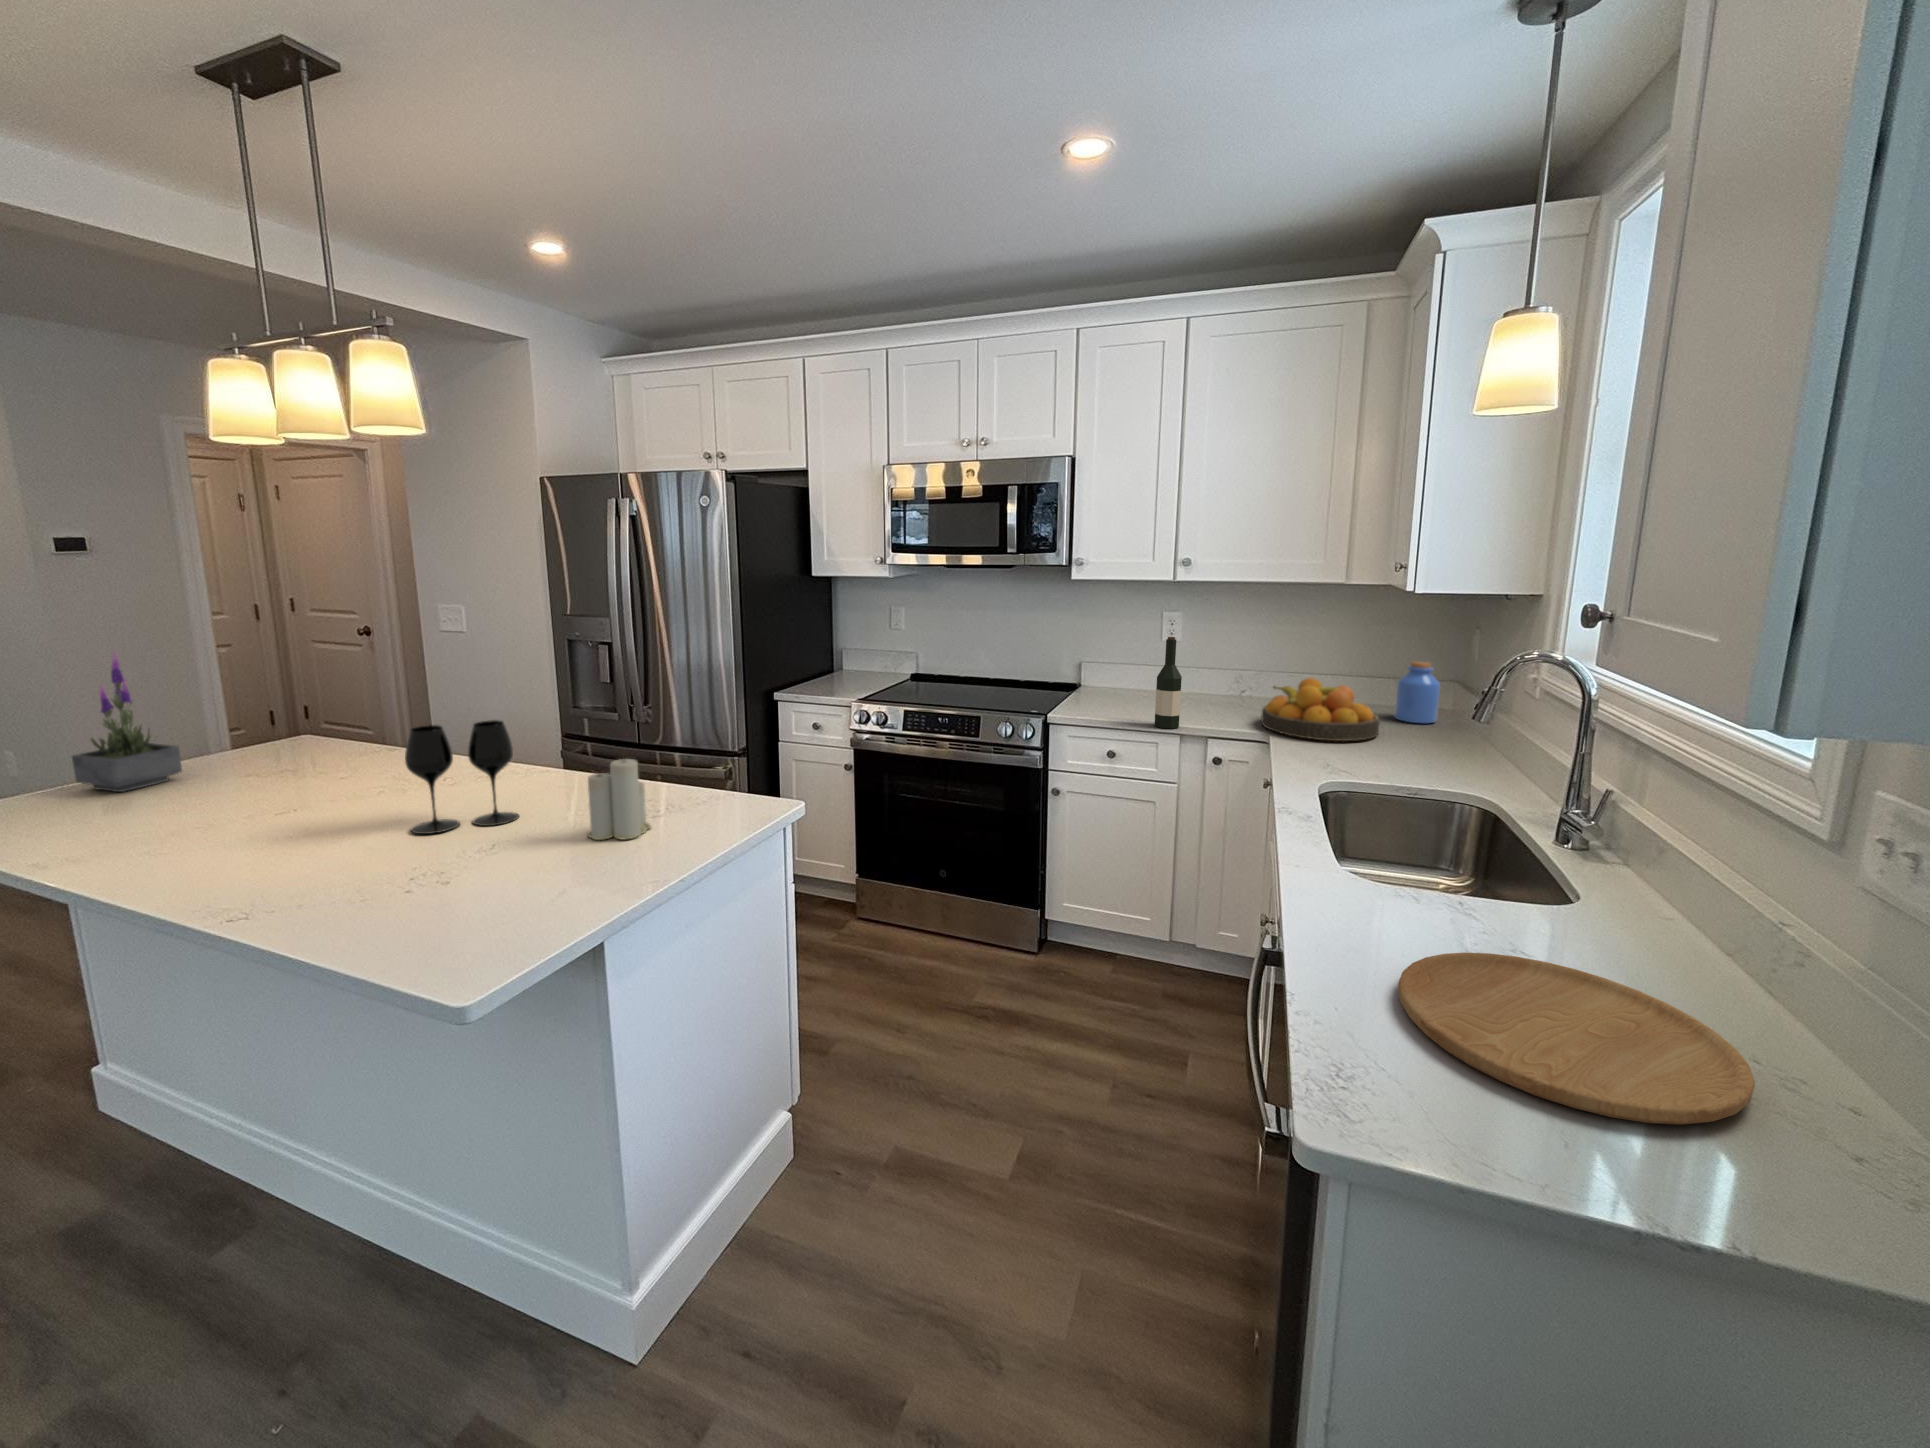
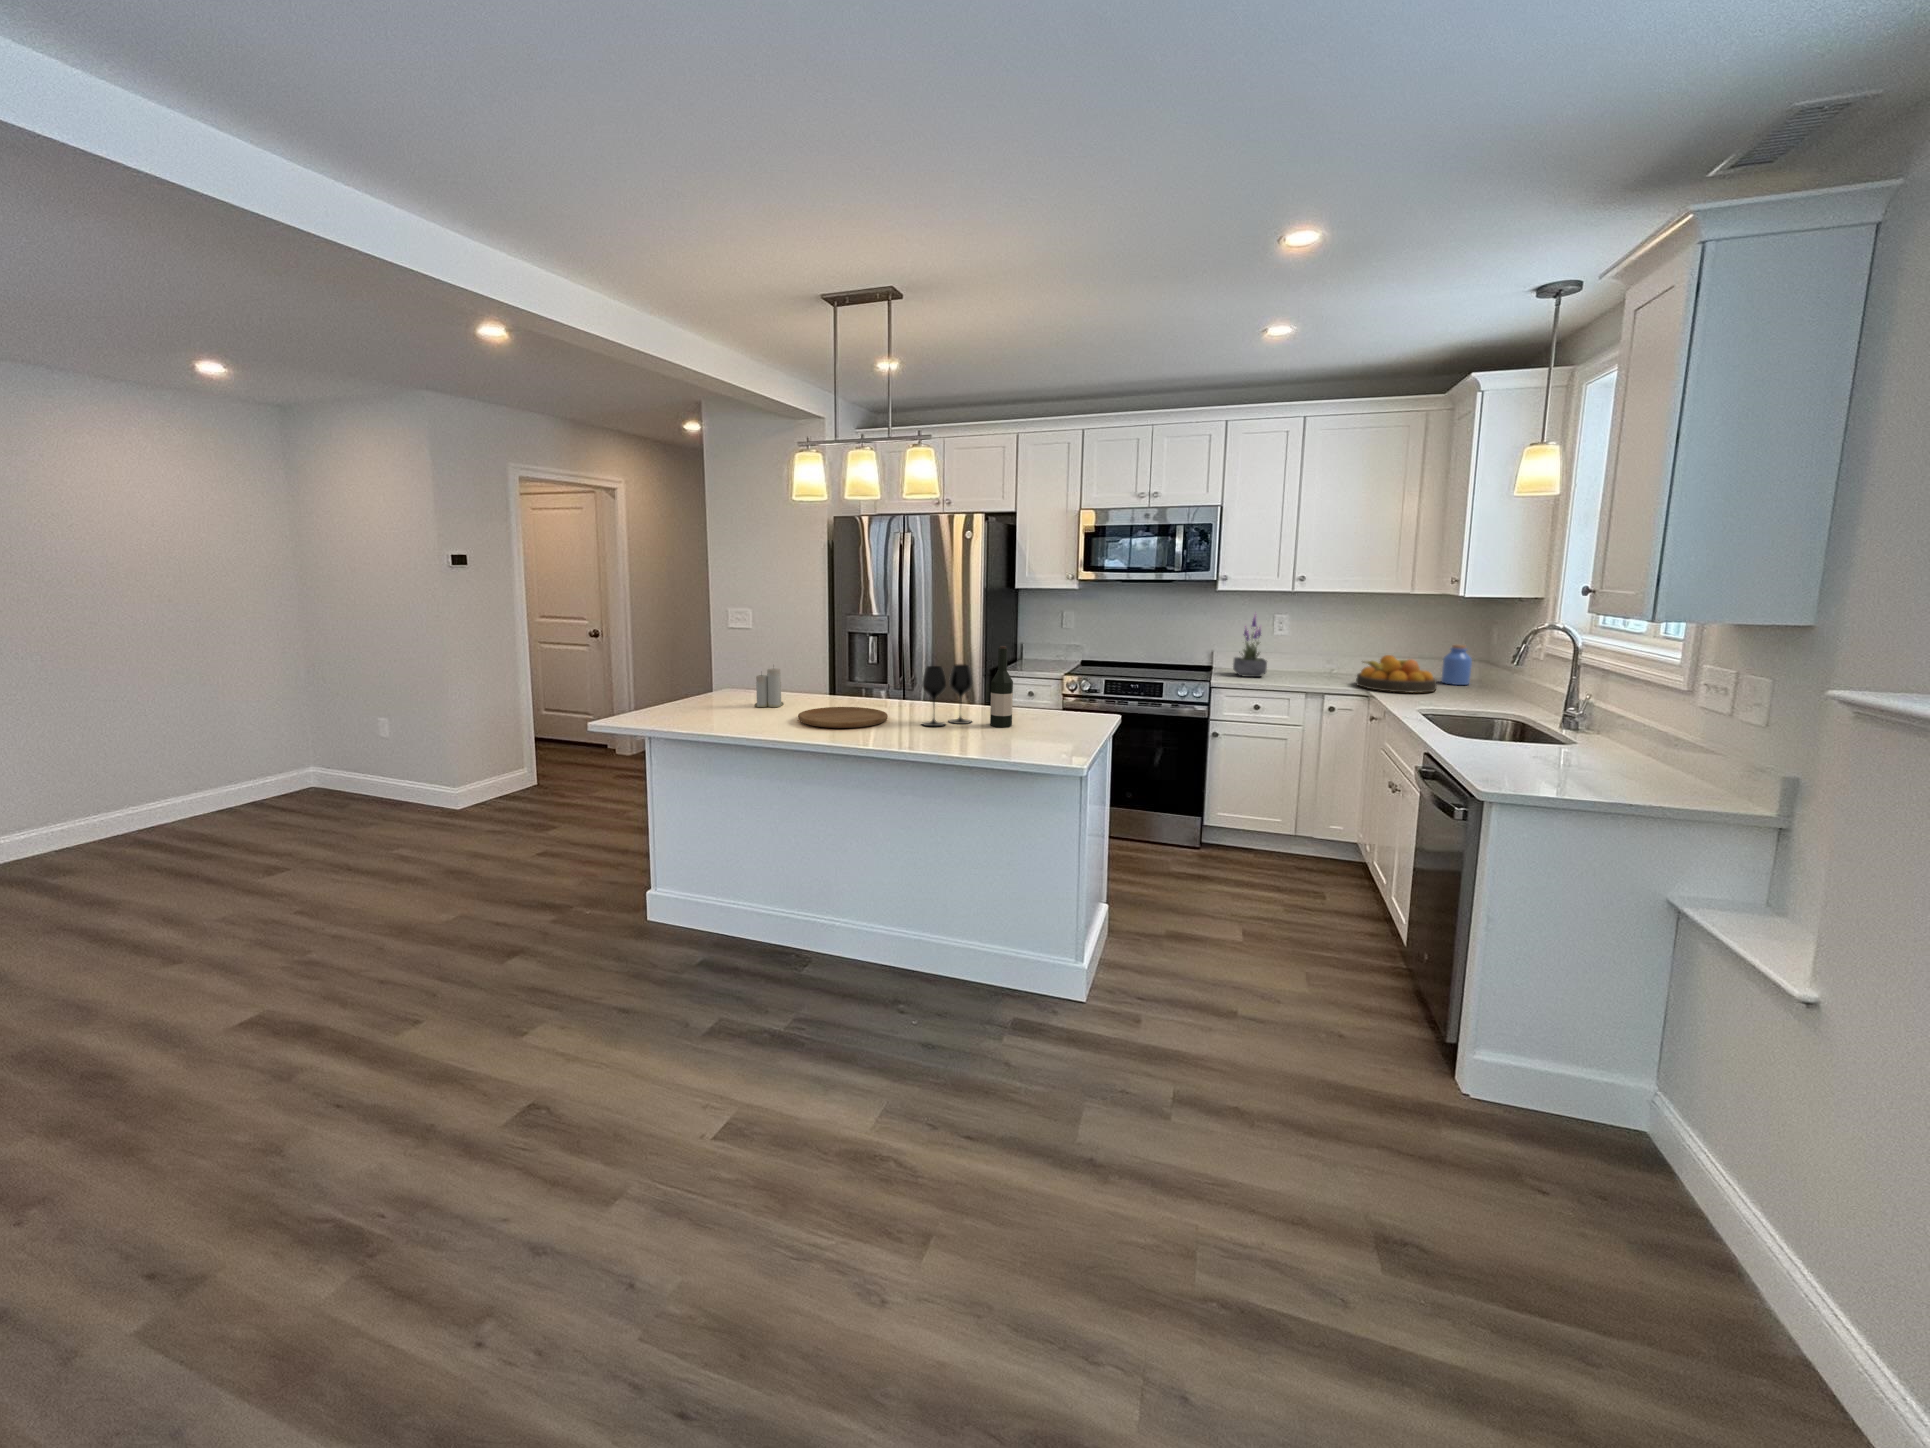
wine bottle: present [1154,637,1182,729] -> present [990,646,1013,727]
potted plant: present [72,651,182,792] -> present [1233,616,1267,677]
candle: present [587,759,651,840] -> present [754,668,784,707]
cutting board: present [1398,953,1755,1125] -> present [798,707,888,728]

